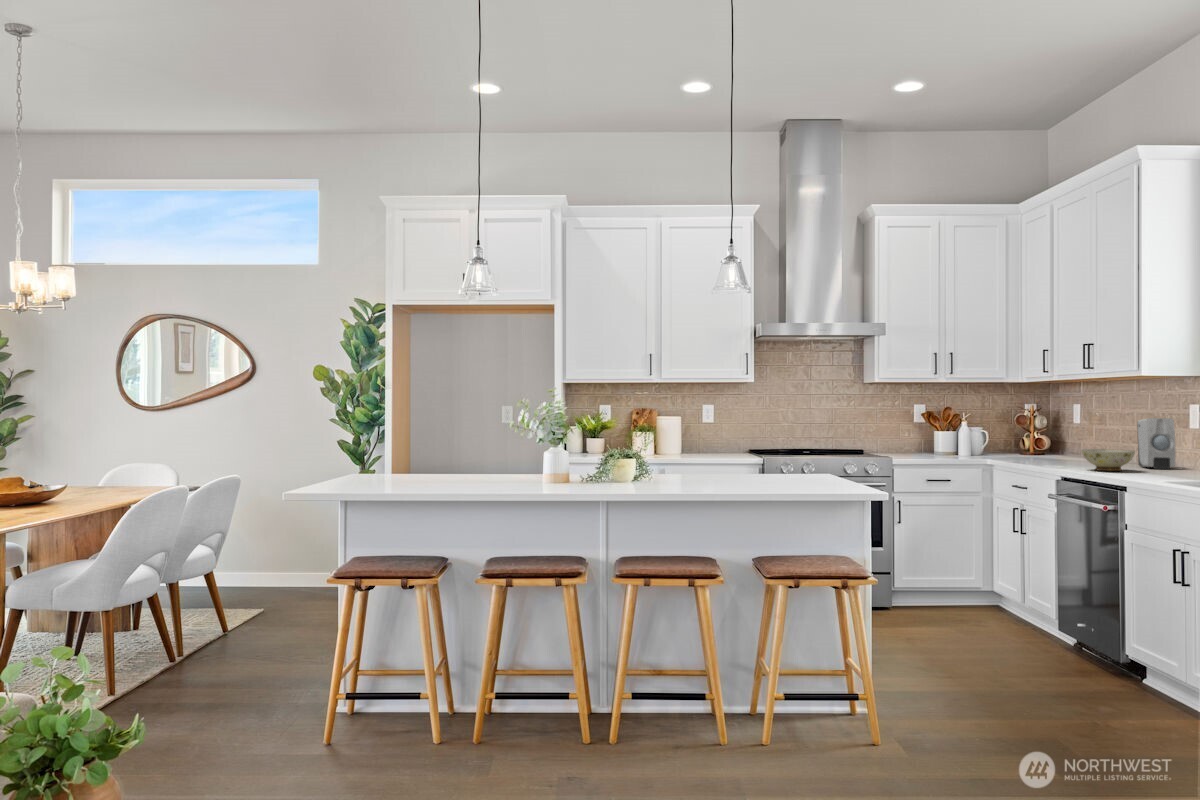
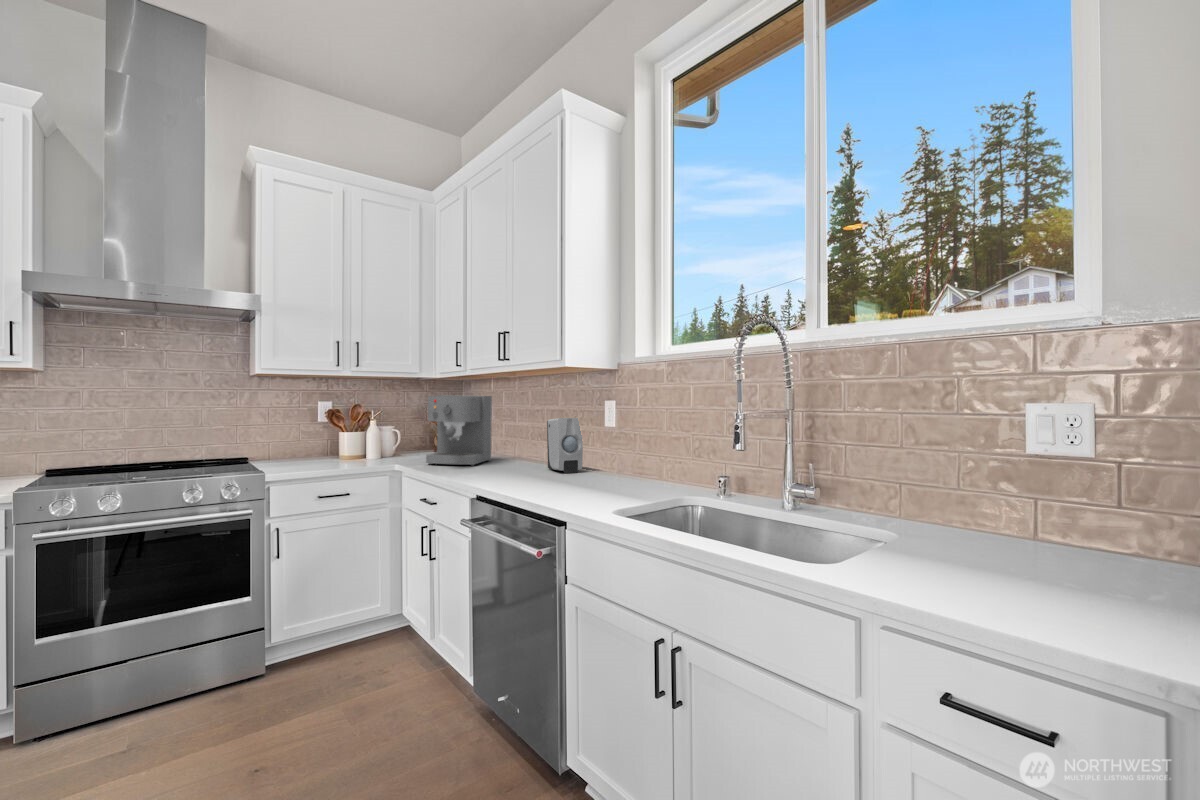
coffee maker: none [1015,399,1080,462] -> present [426,395,492,466]
ceramic bowl: present [1081,449,1135,471] -> none [496,455,551,483]

